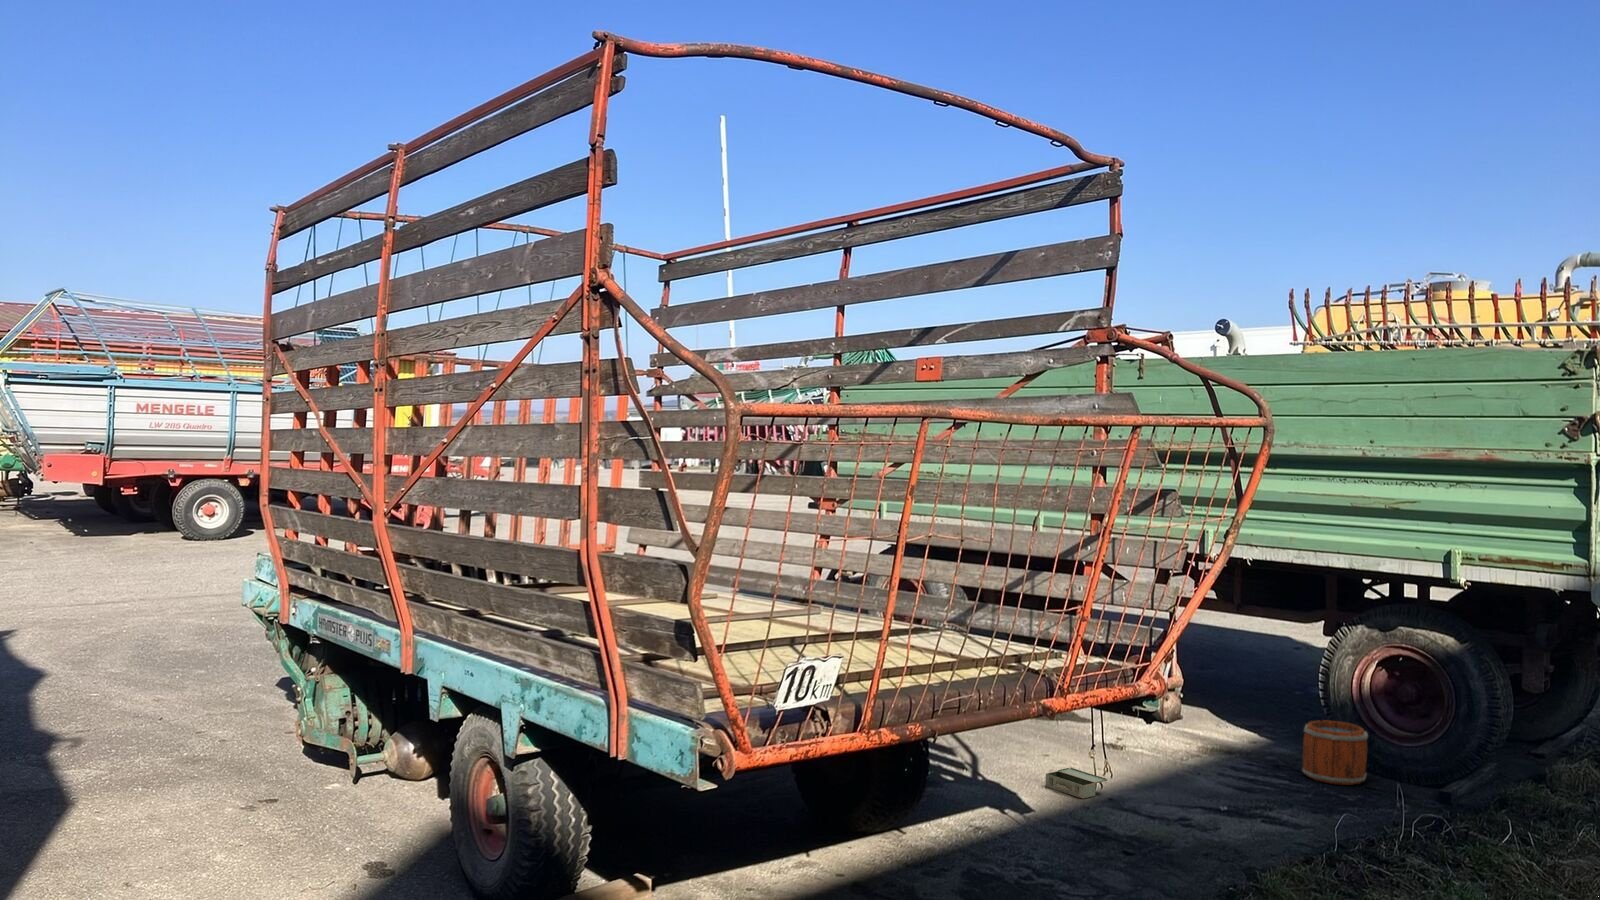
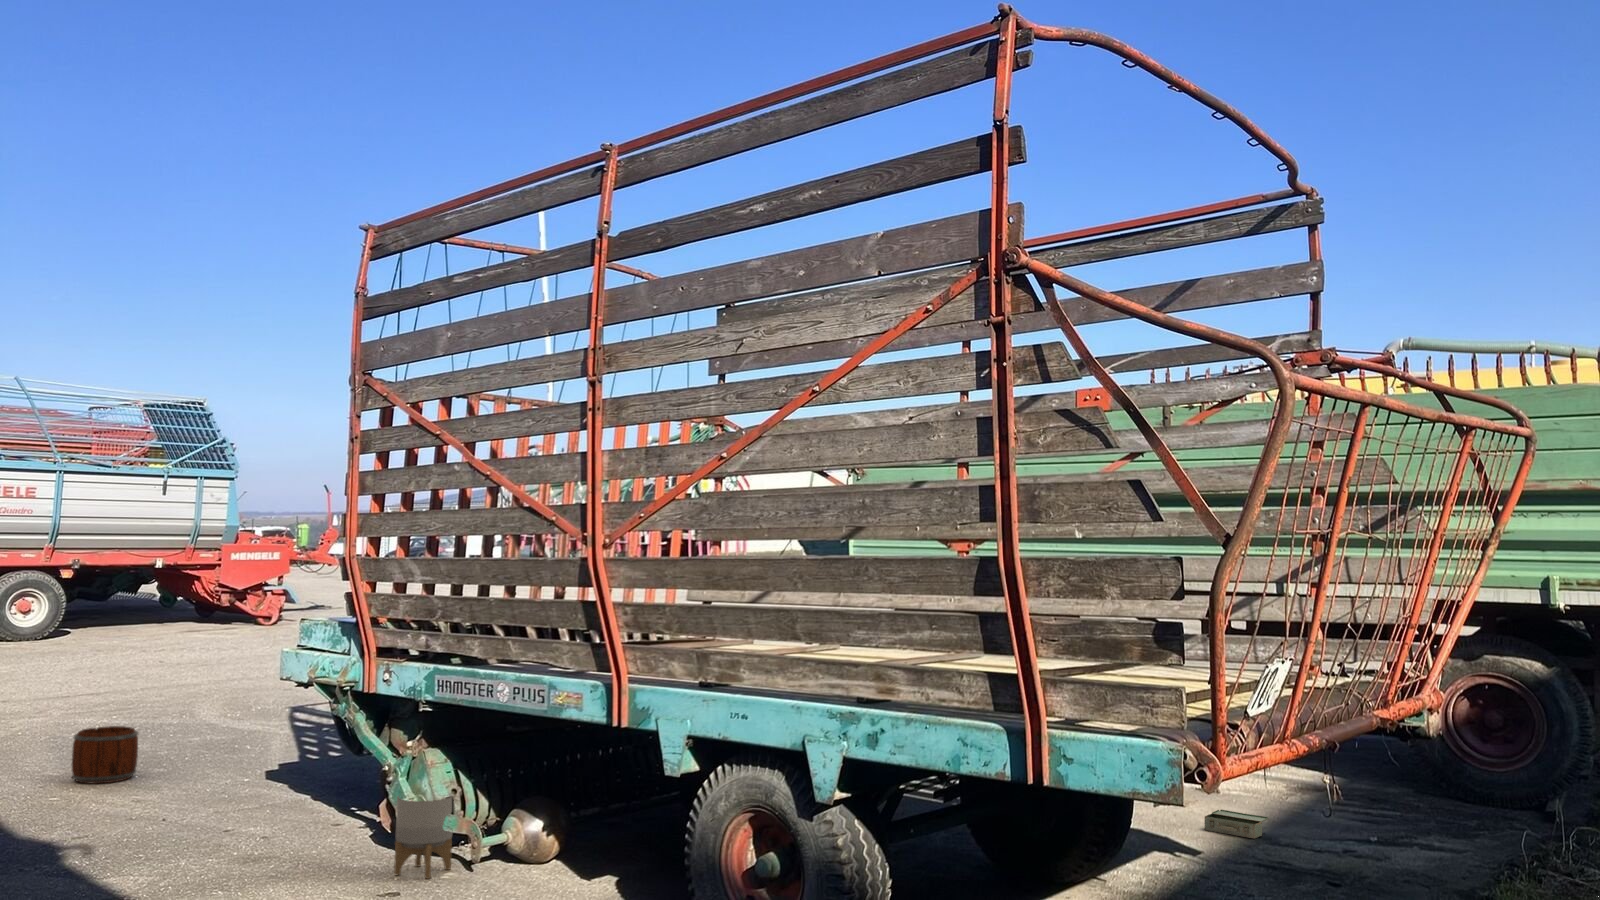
planter: none [299,711,349,785] -> present [394,796,452,879]
bucket: present [1302,721,1368,785] -> present [71,726,138,784]

